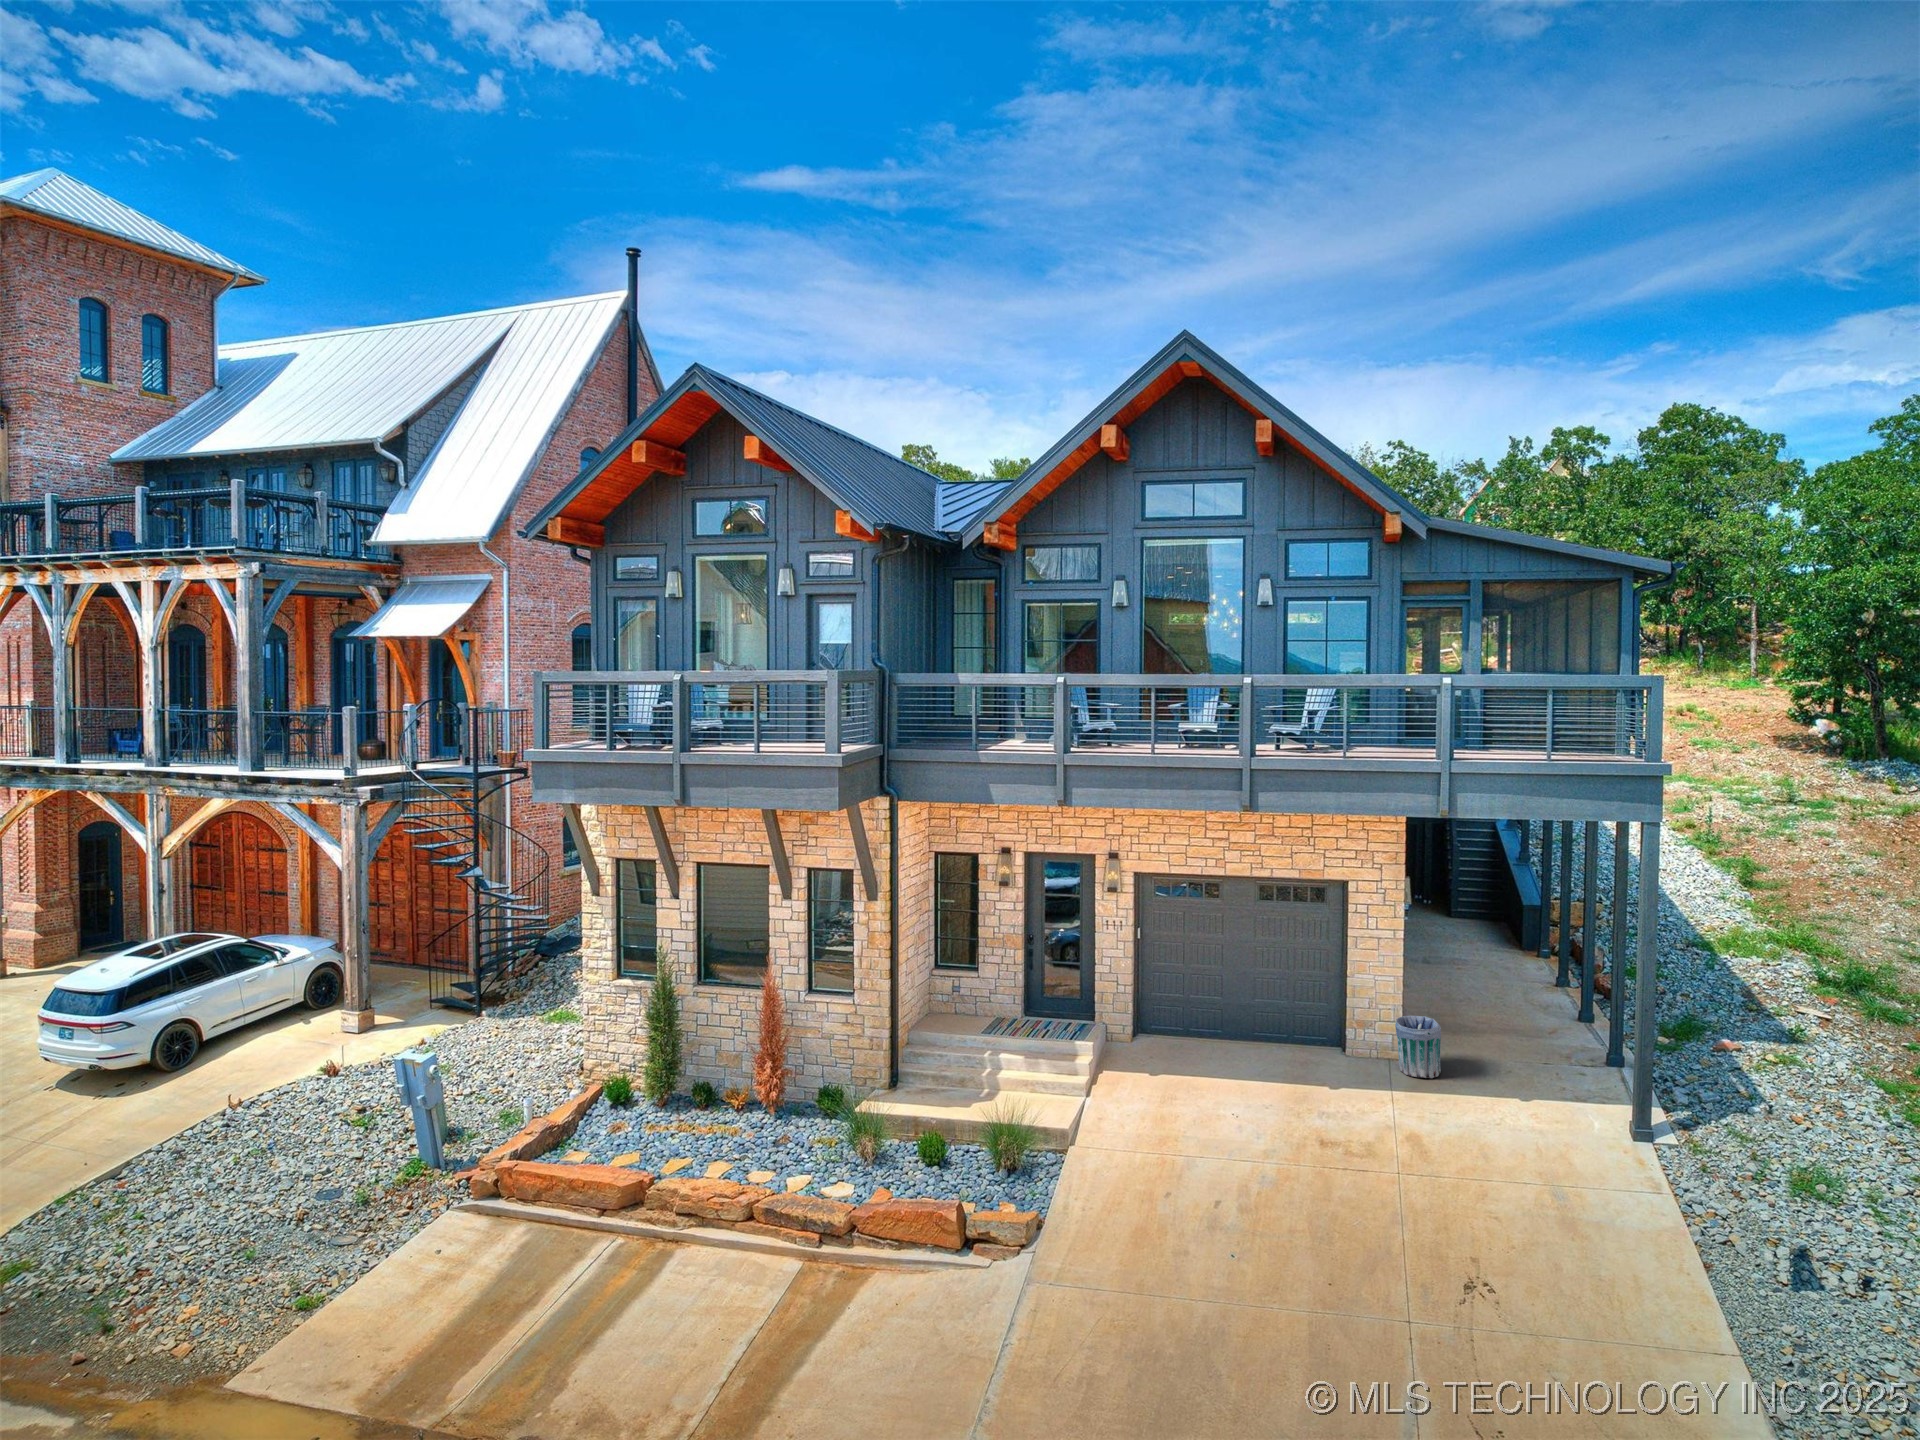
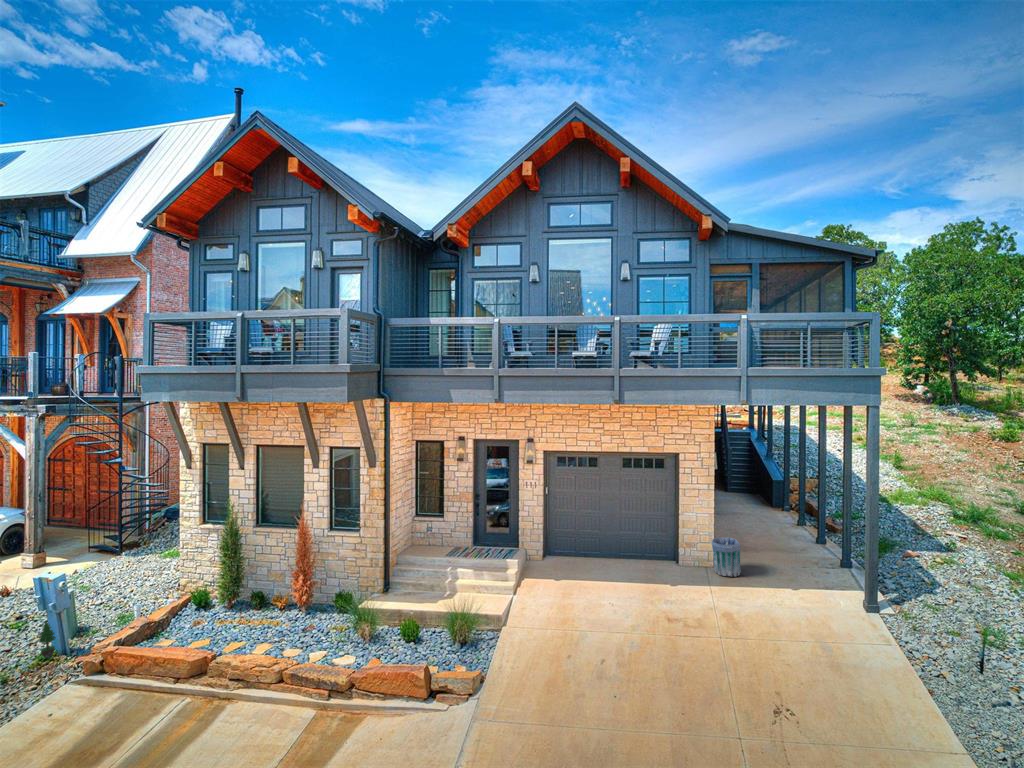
potted tree: none [427,1114,448,1166] -> present [39,621,56,658]

